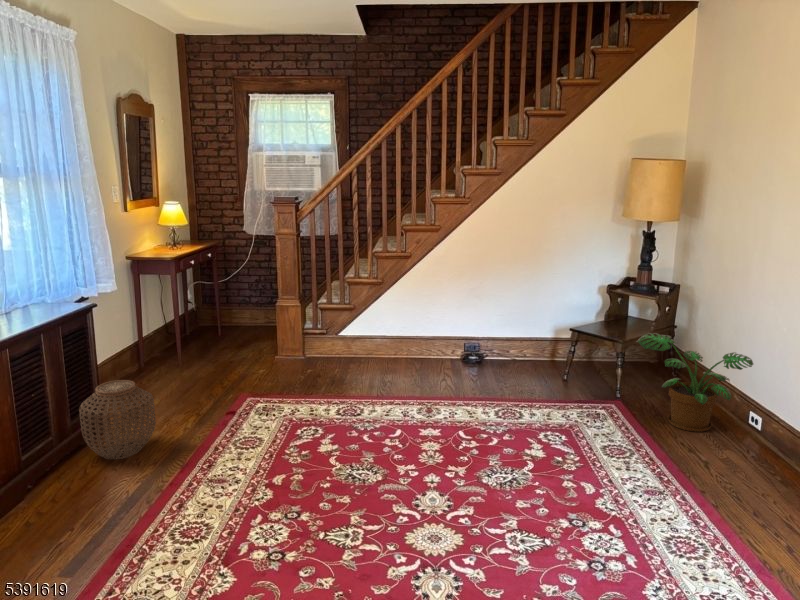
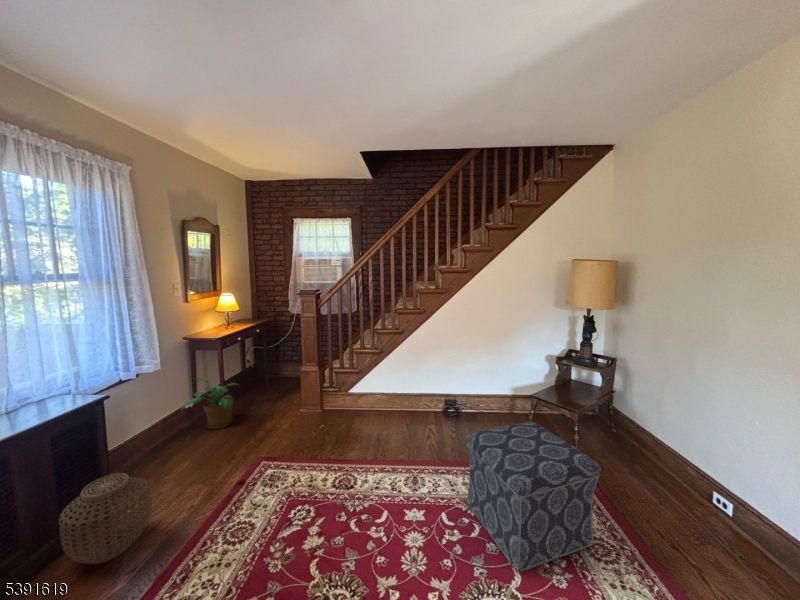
potted plant: present [637,333,753,432] -> present [182,378,235,429]
ottoman: none [486,341,619,462] -> present [466,422,601,572]

